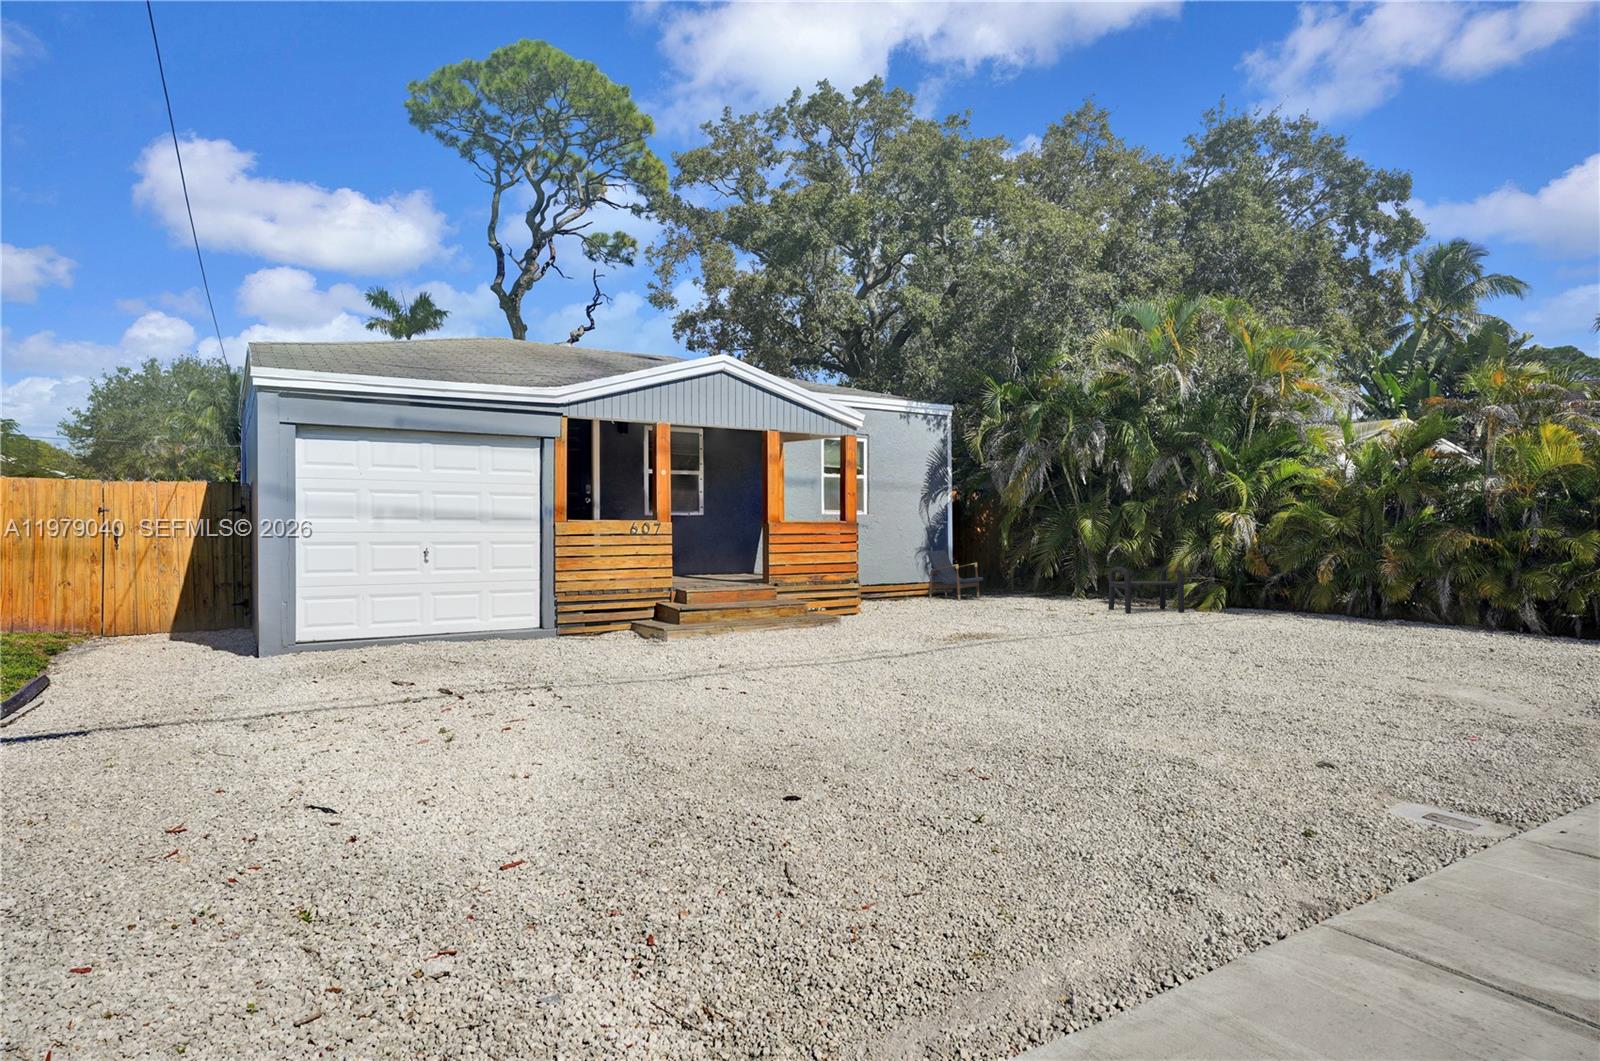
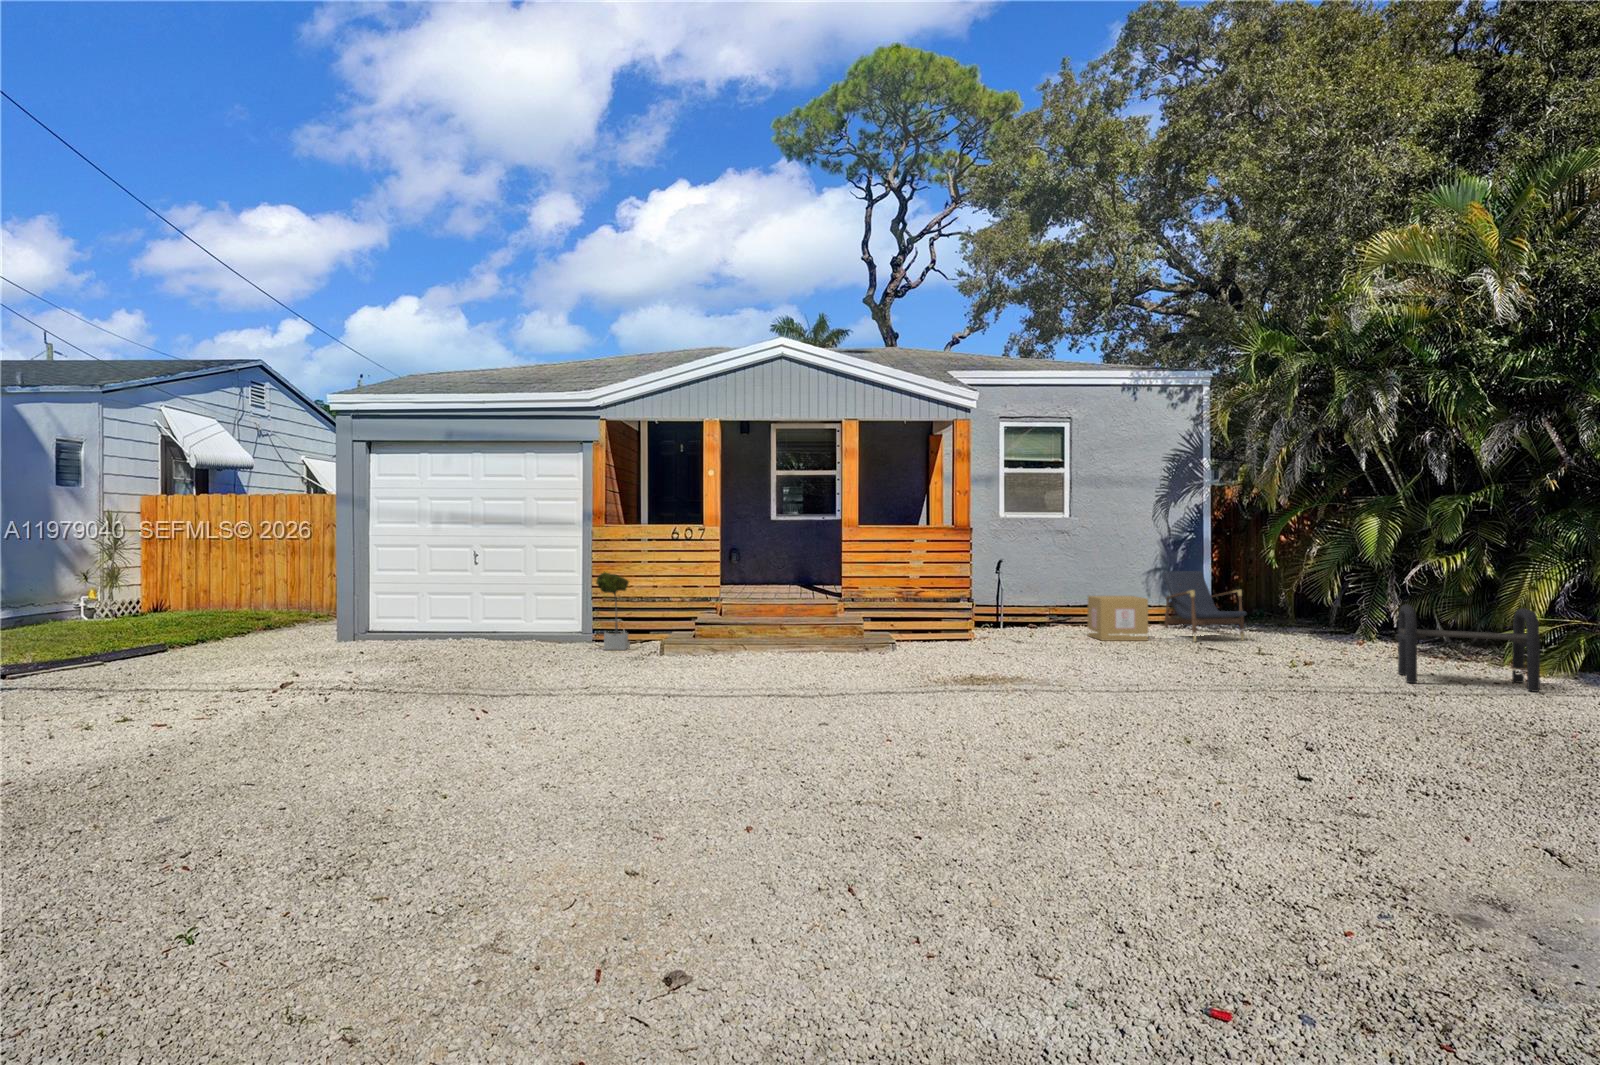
potted tree: none [571,566,605,642] -> present [596,572,630,650]
cardboard box: none [887,570,932,604] -> present [1088,596,1148,641]

